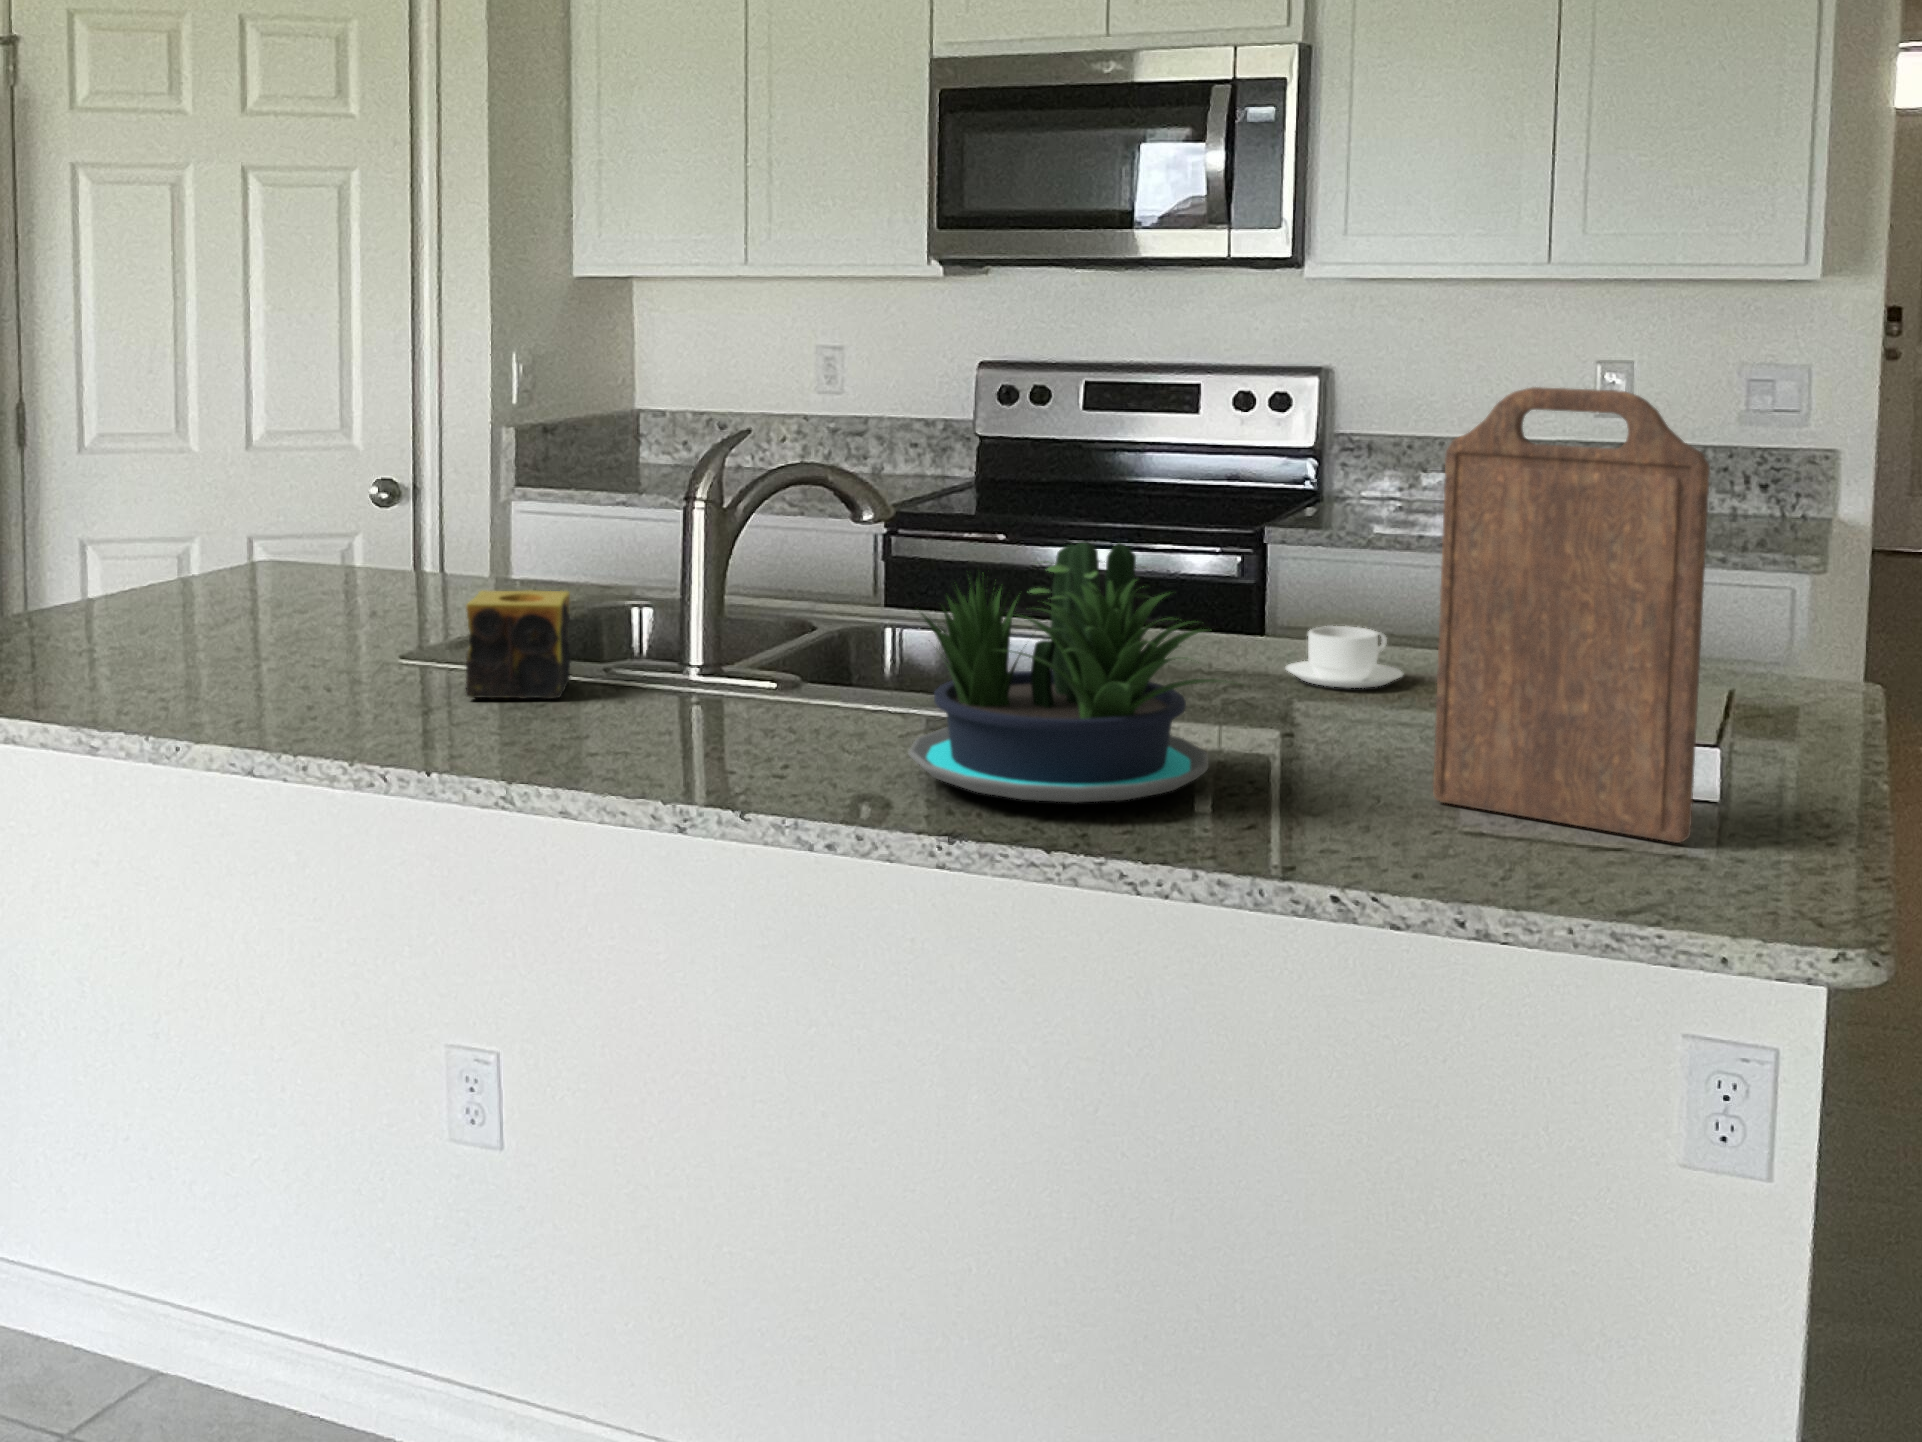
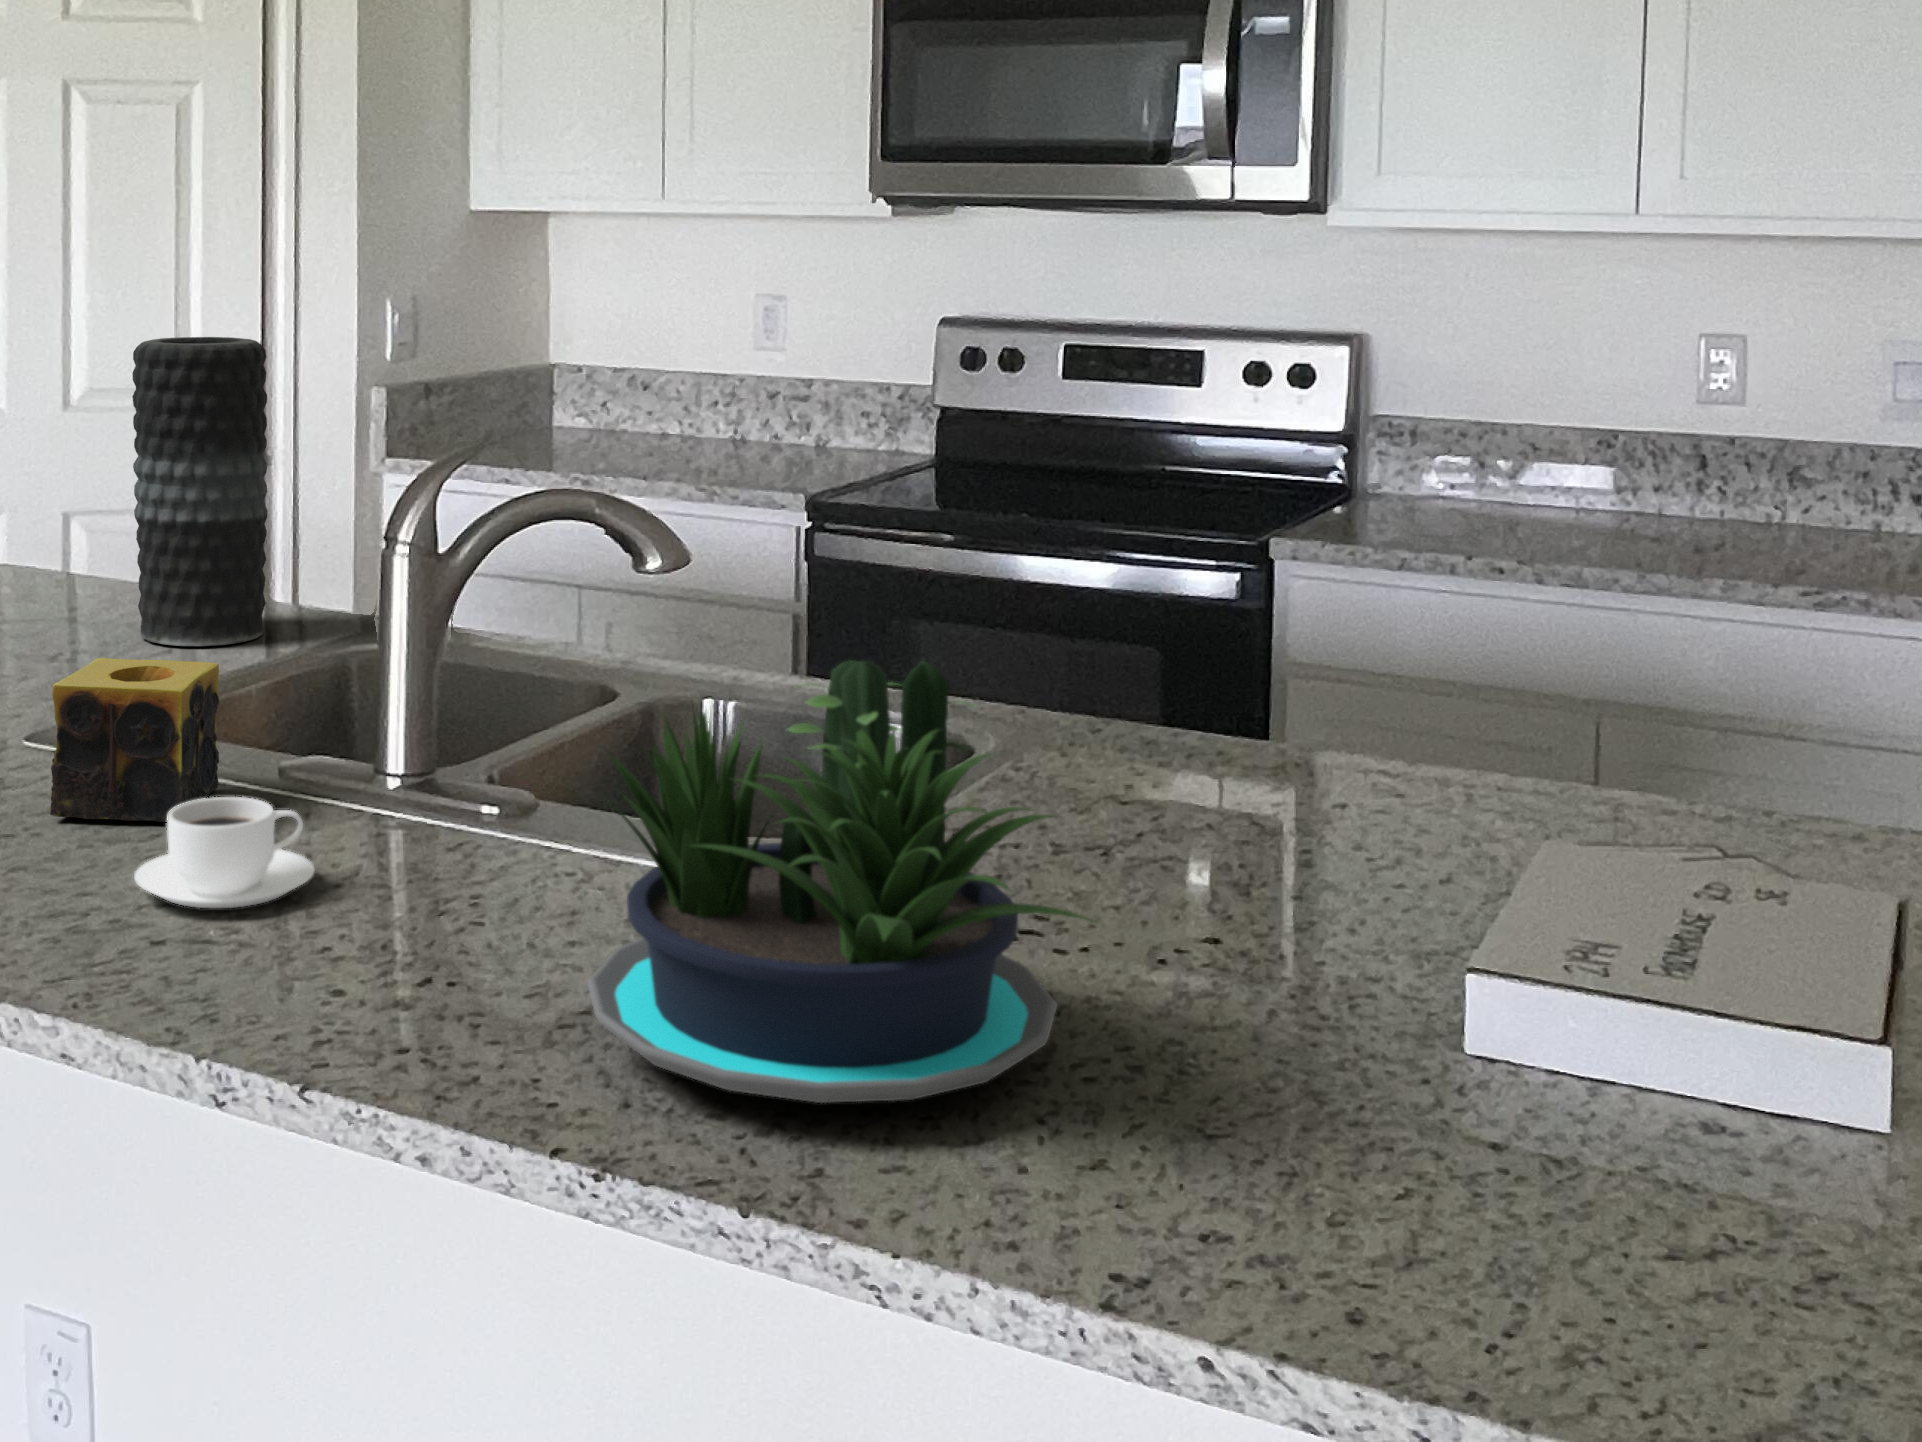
vase: none [424,370,528,606] -> present [132,337,268,646]
cutting board: present [1433,387,1710,843] -> none [1416,448,1890,1252]
coffee cup: present [1286,626,1403,688] -> present [134,797,314,908]

